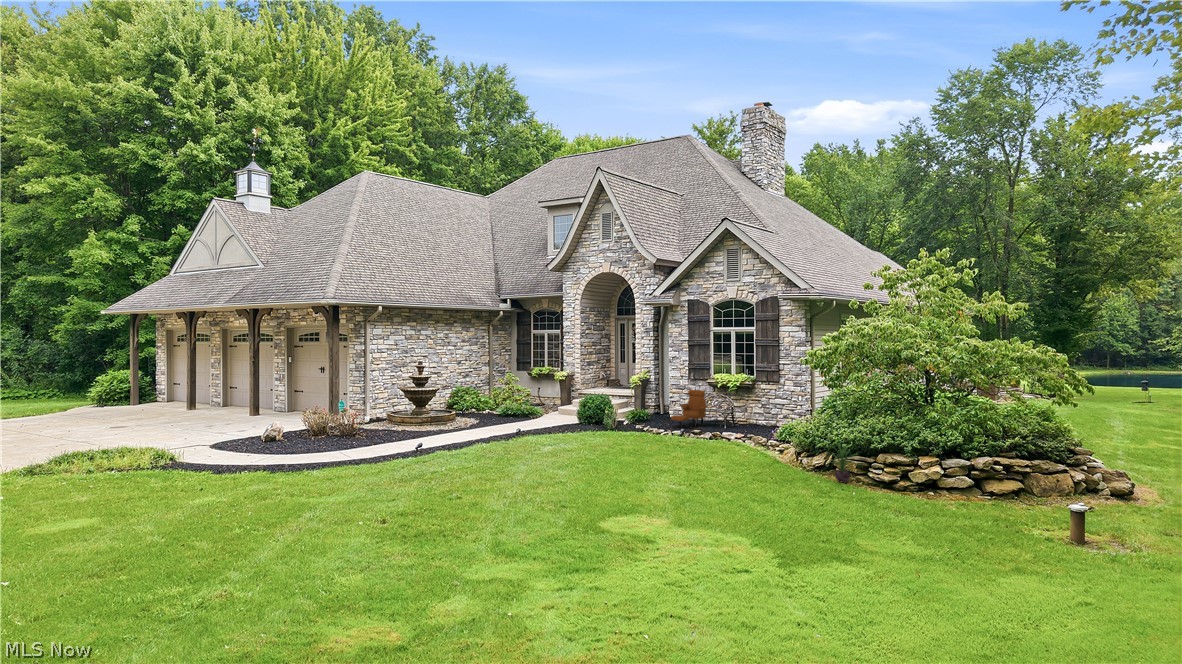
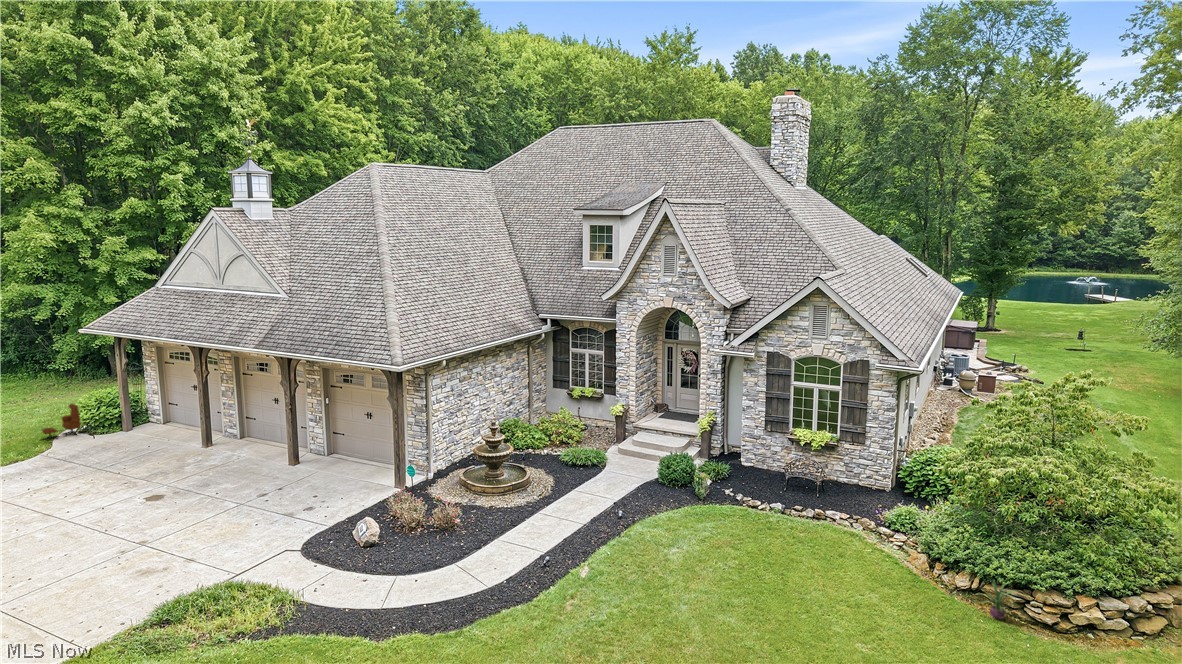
lounge chair: present [671,389,708,429] -> present [42,404,81,440]

